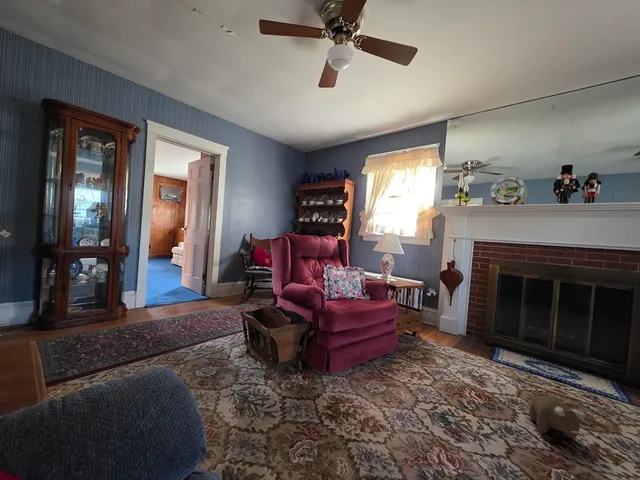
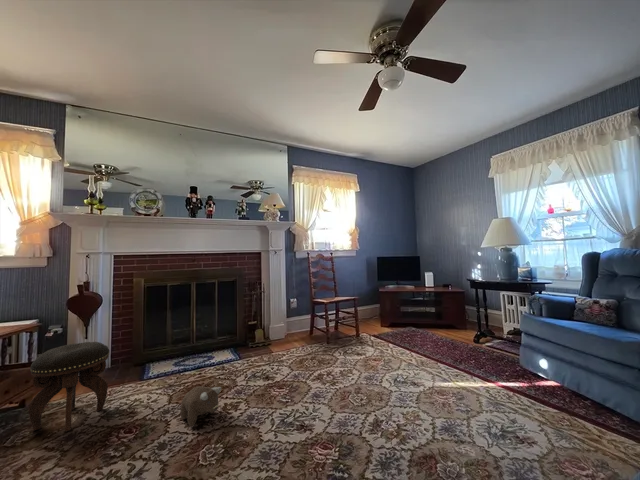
footstool: none [418,306,468,369] -> present [29,342,109,431]

